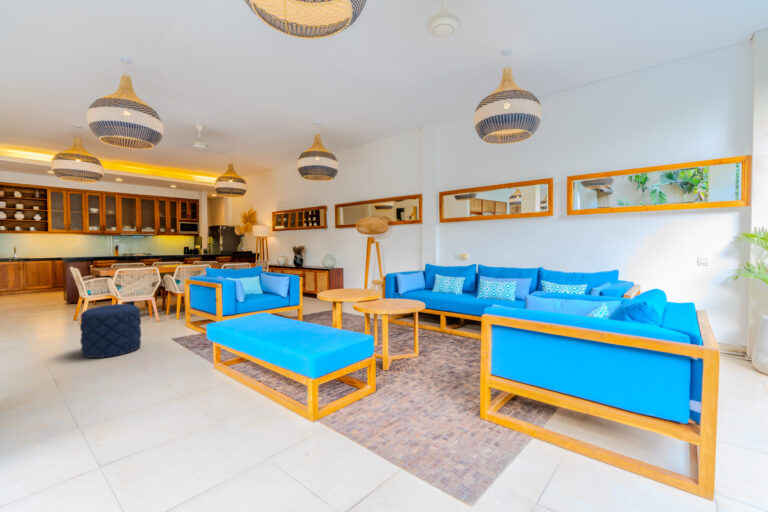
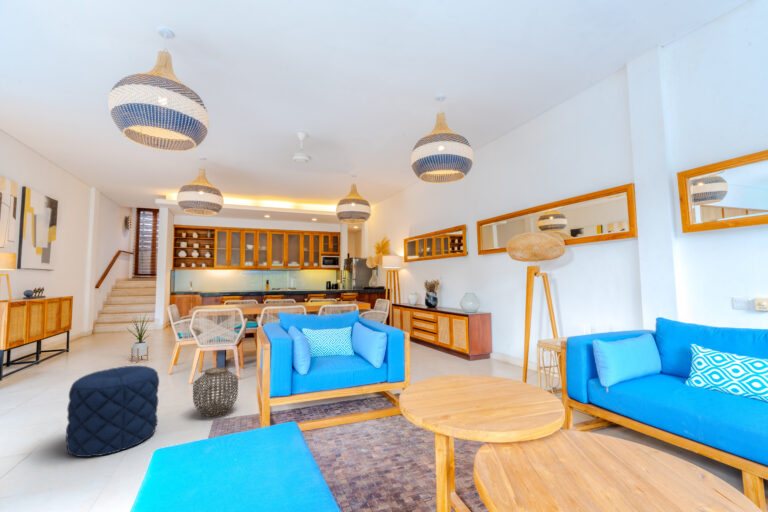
house plant: none [10,276,45,322] -> present [128,317,149,363]
woven basket: none [153,305,186,337] -> present [193,367,238,417]

